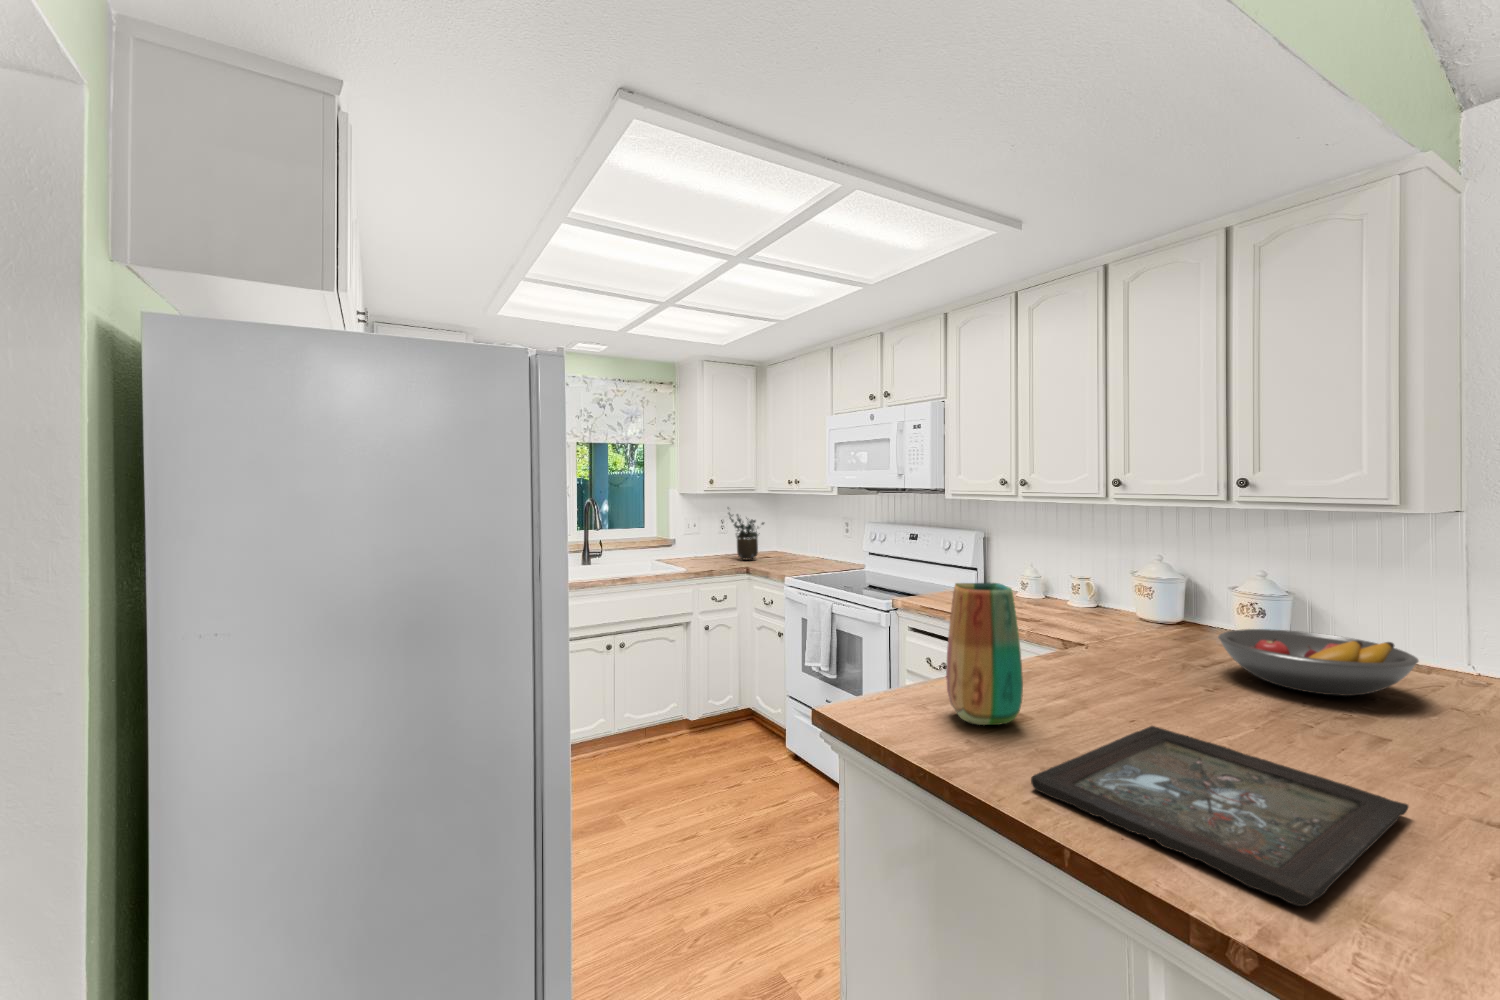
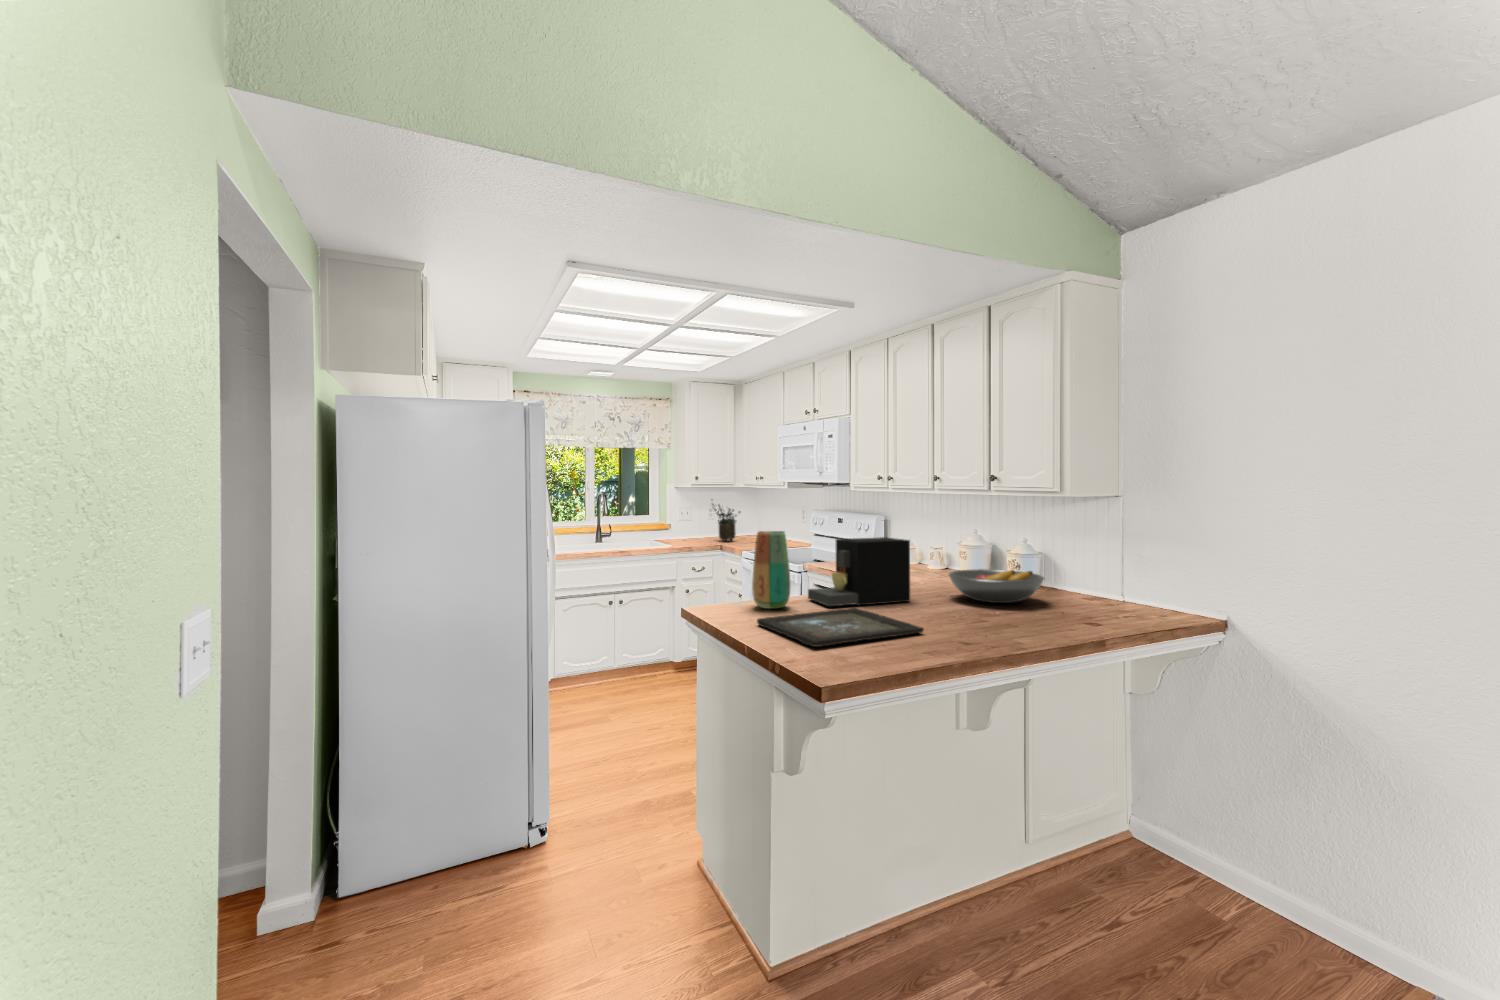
coffee maker: none [1014,582,1186,716] -> present [808,537,910,606]

